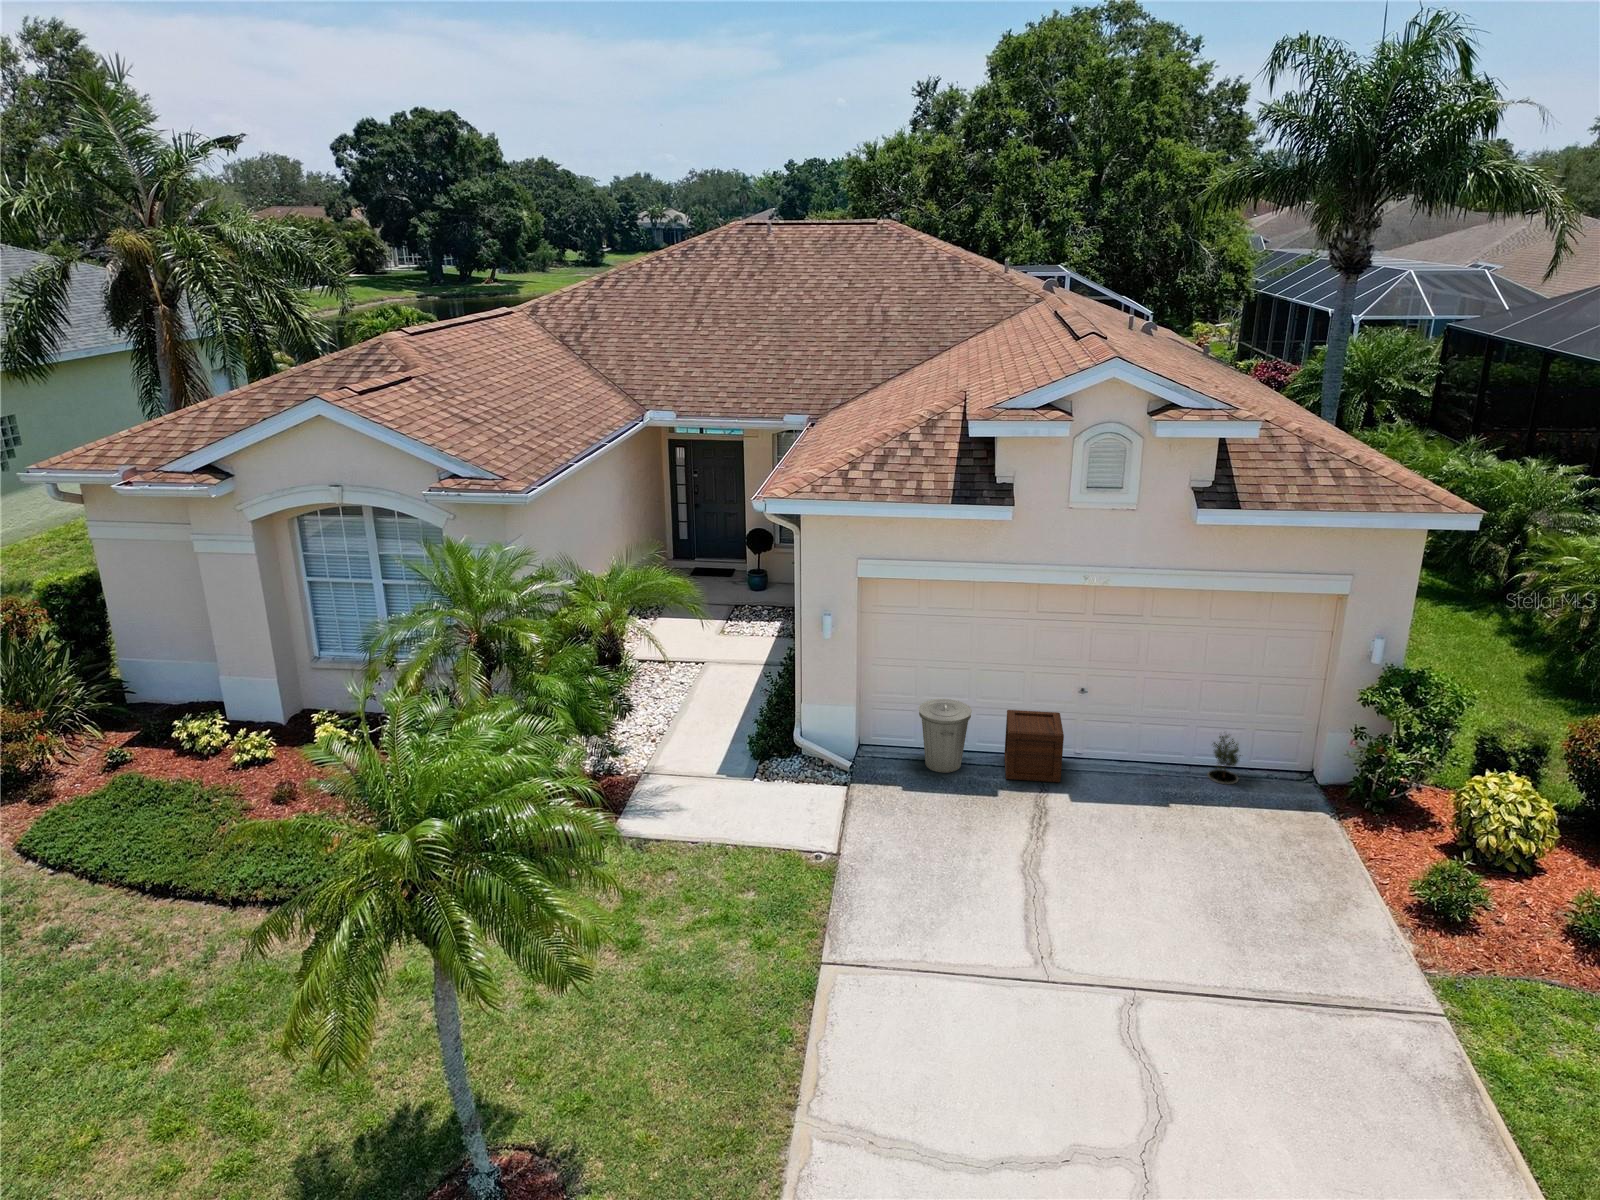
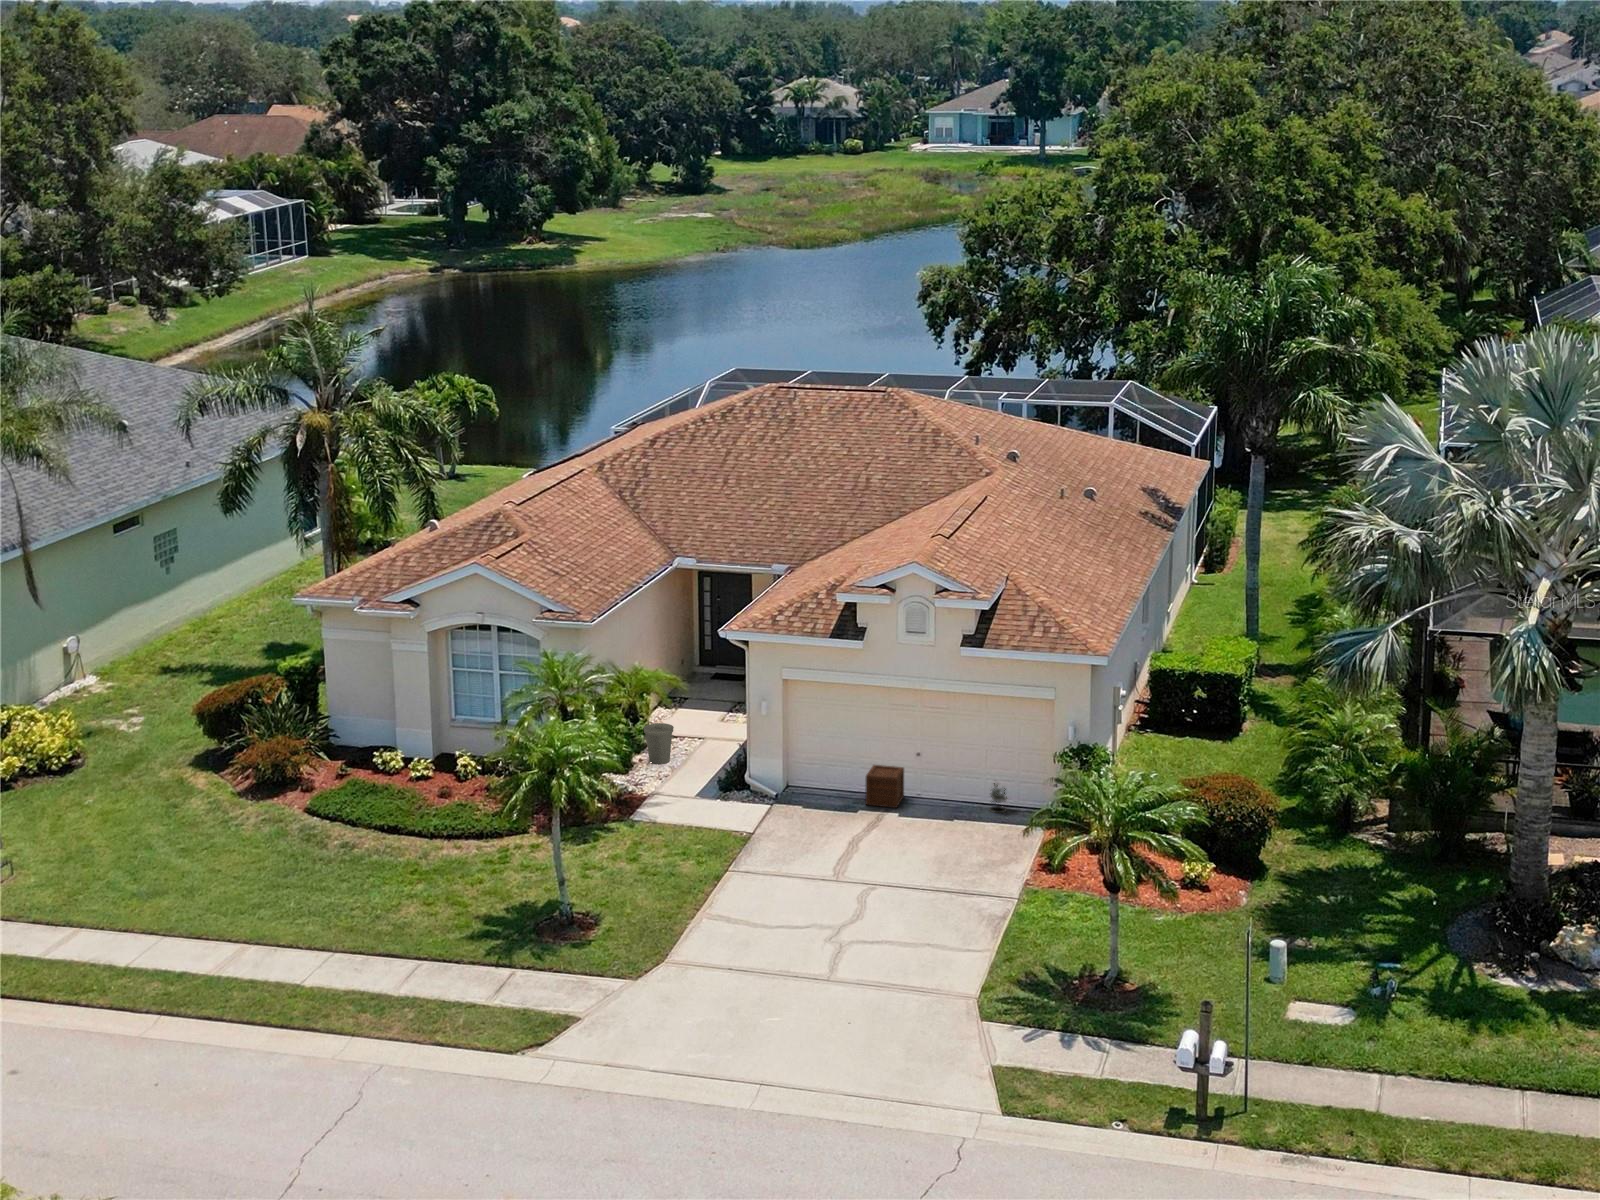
trash can: present [919,699,972,773] -> present [643,723,674,764]

